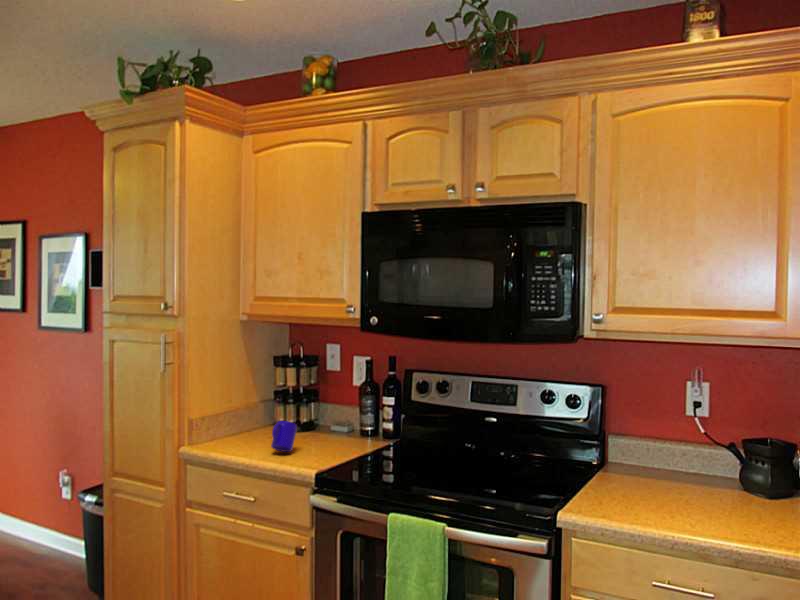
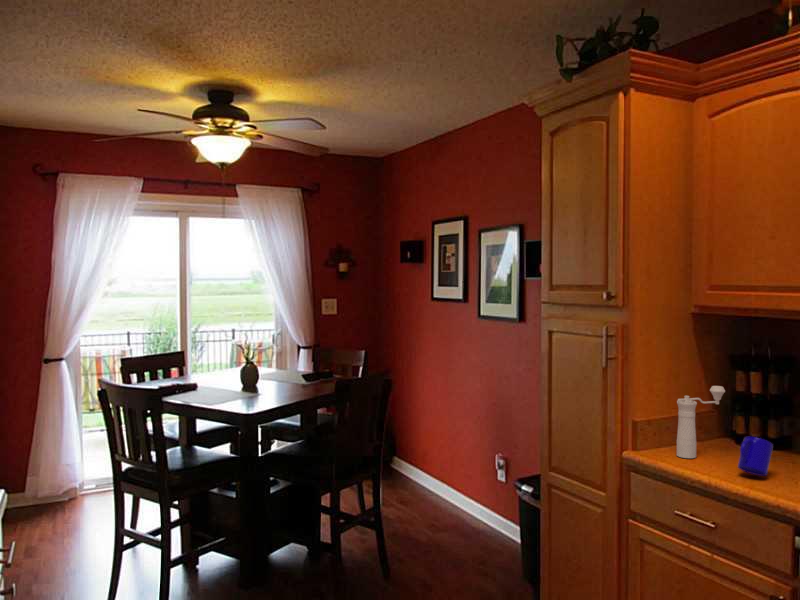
pepper mill: none [226,382,266,446] -> present [677,386,725,458]

